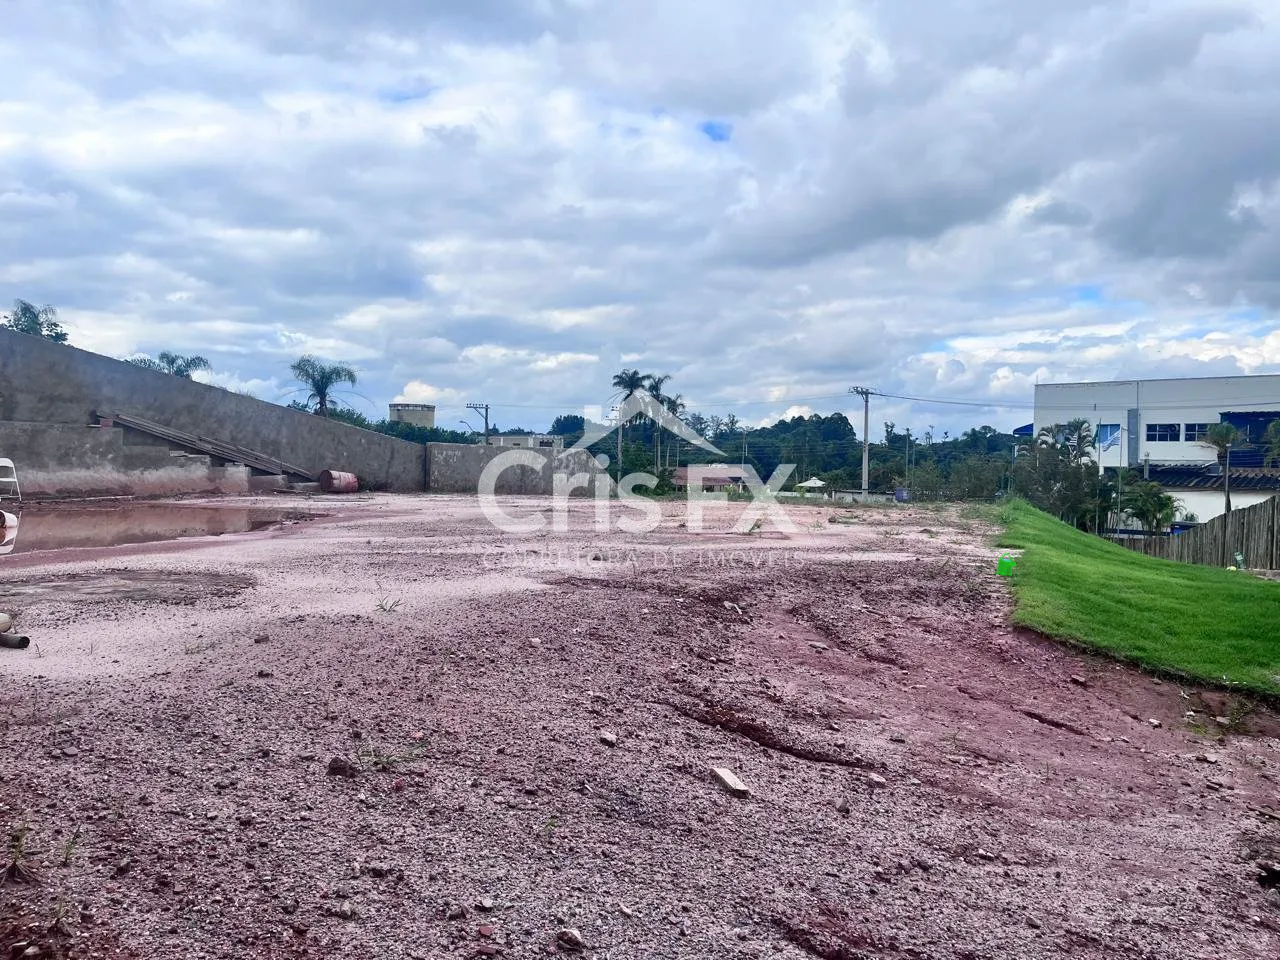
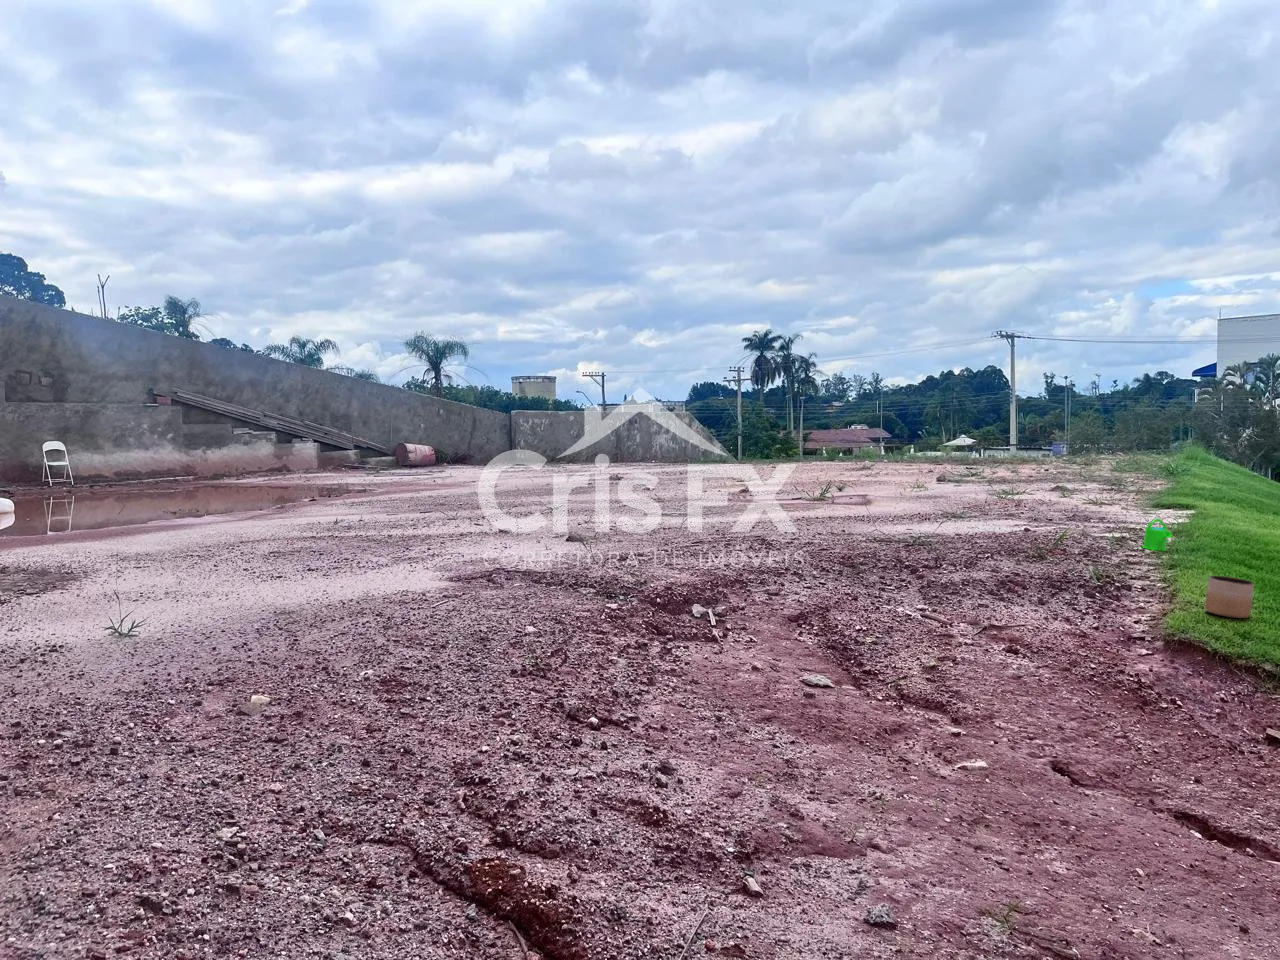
planter: none [1039,588,1068,615] -> present [1205,576,1254,619]

